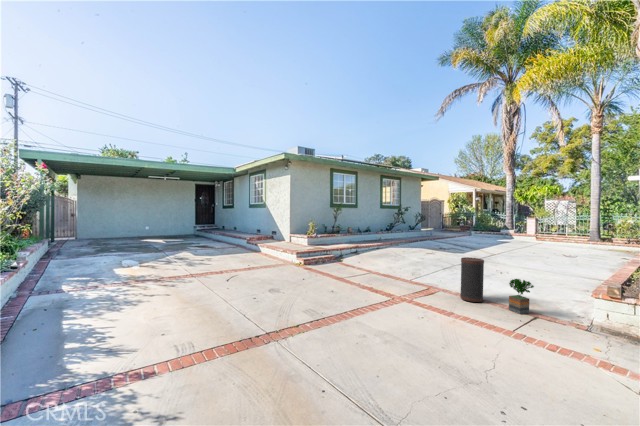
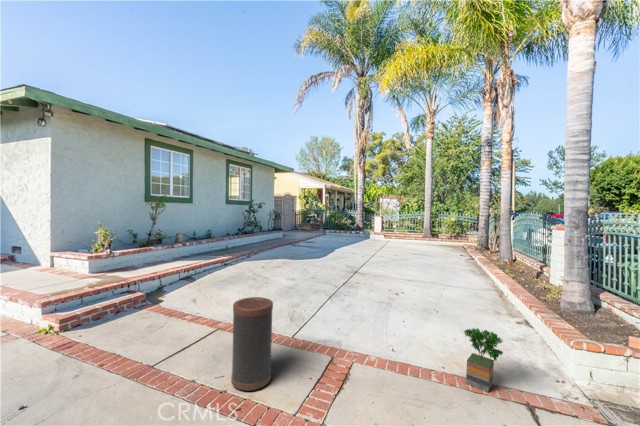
trash can: present [460,257,484,302] -> present [232,297,273,391]

